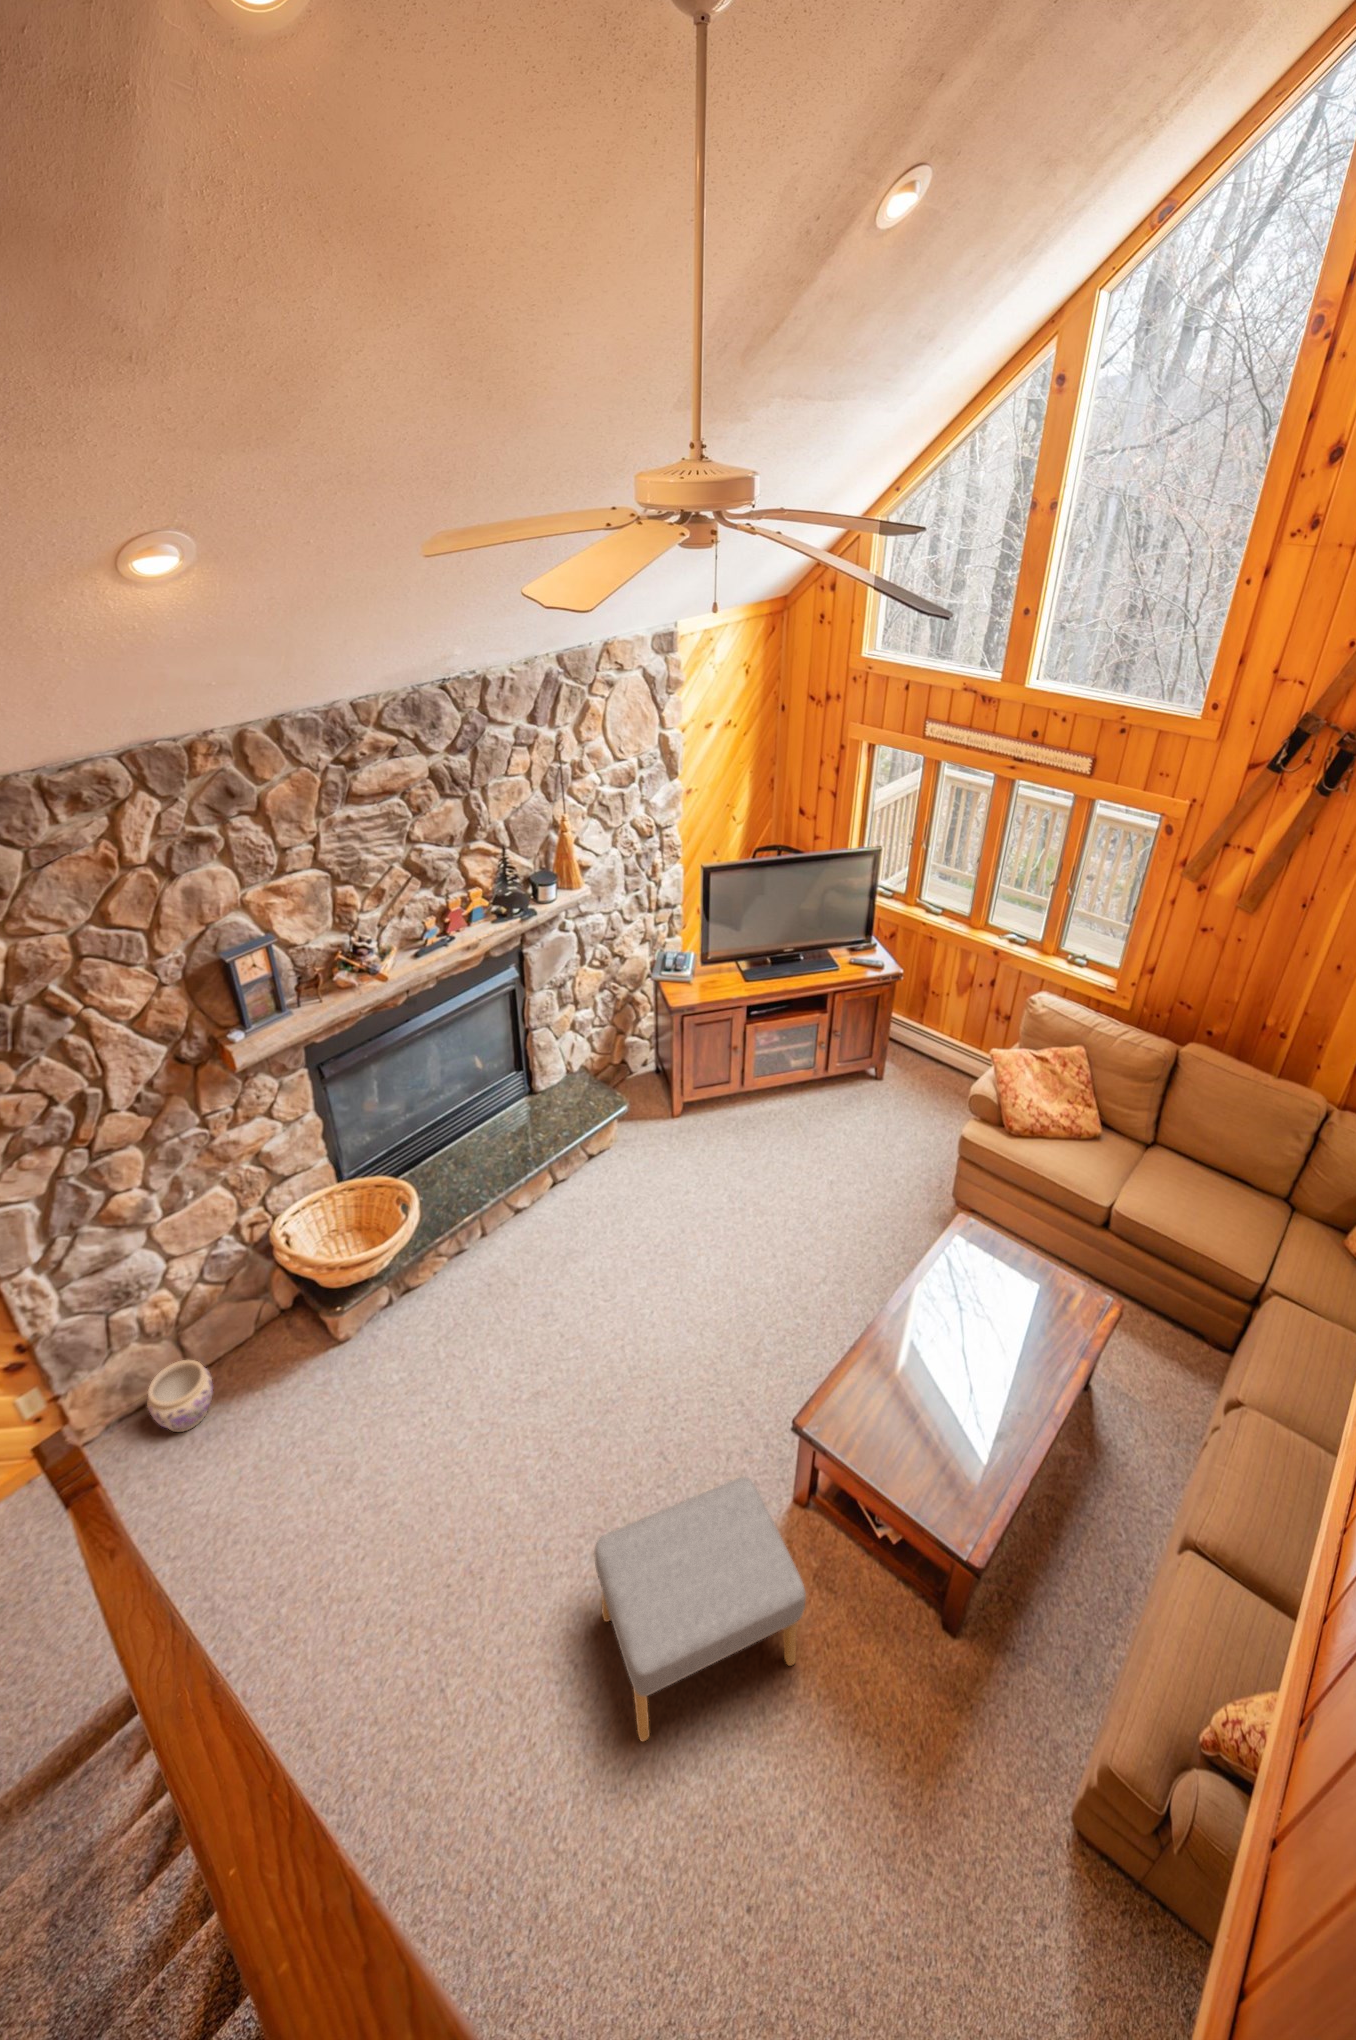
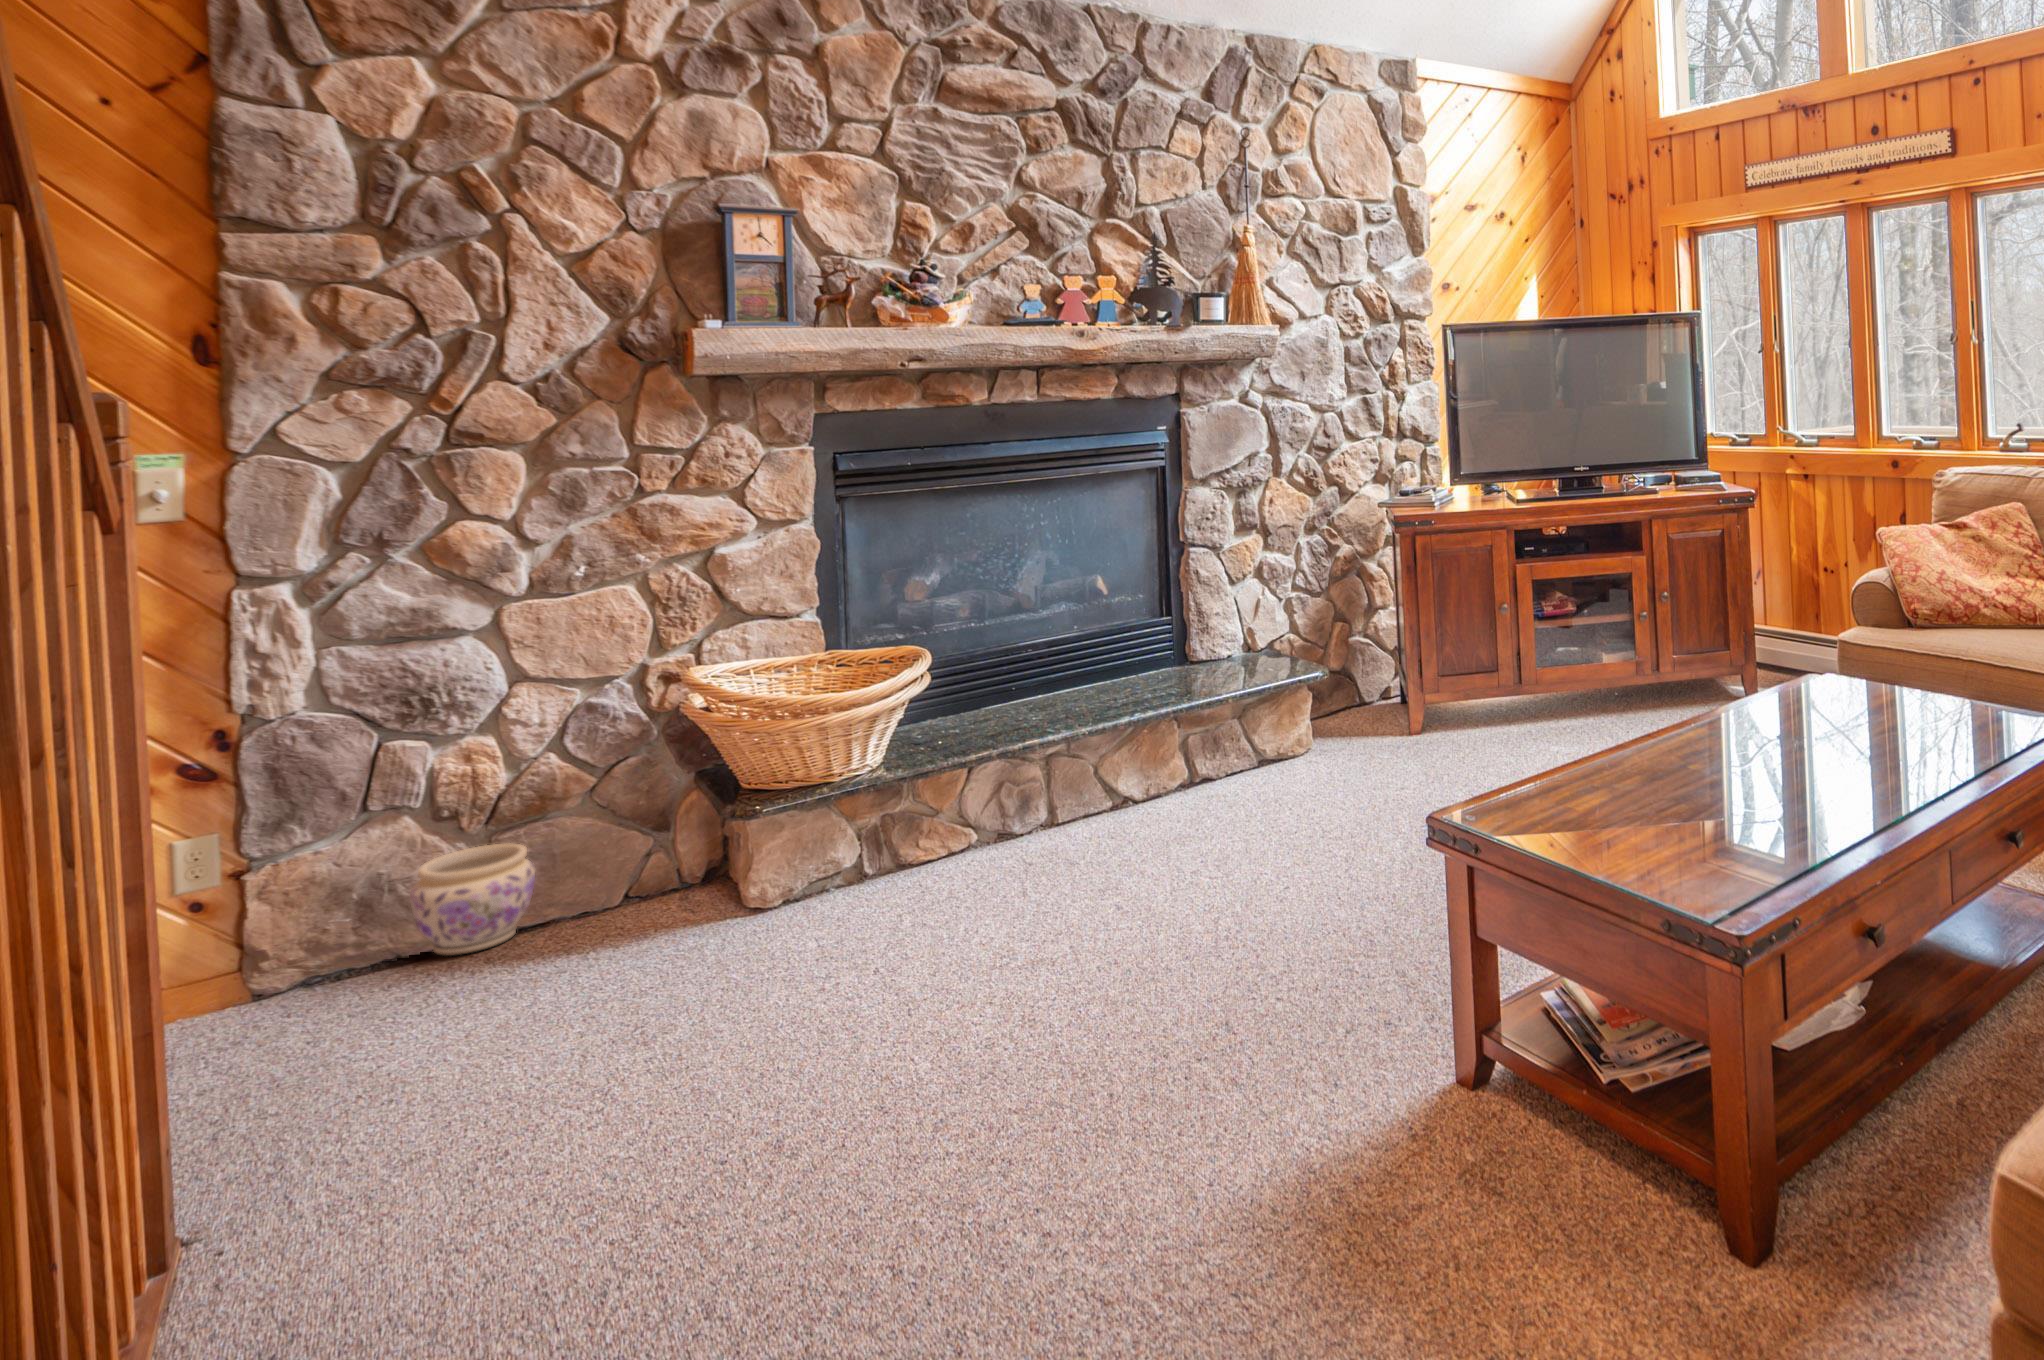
footstool: present [594,1477,806,1741] -> none [1080,850,1455,1252]

